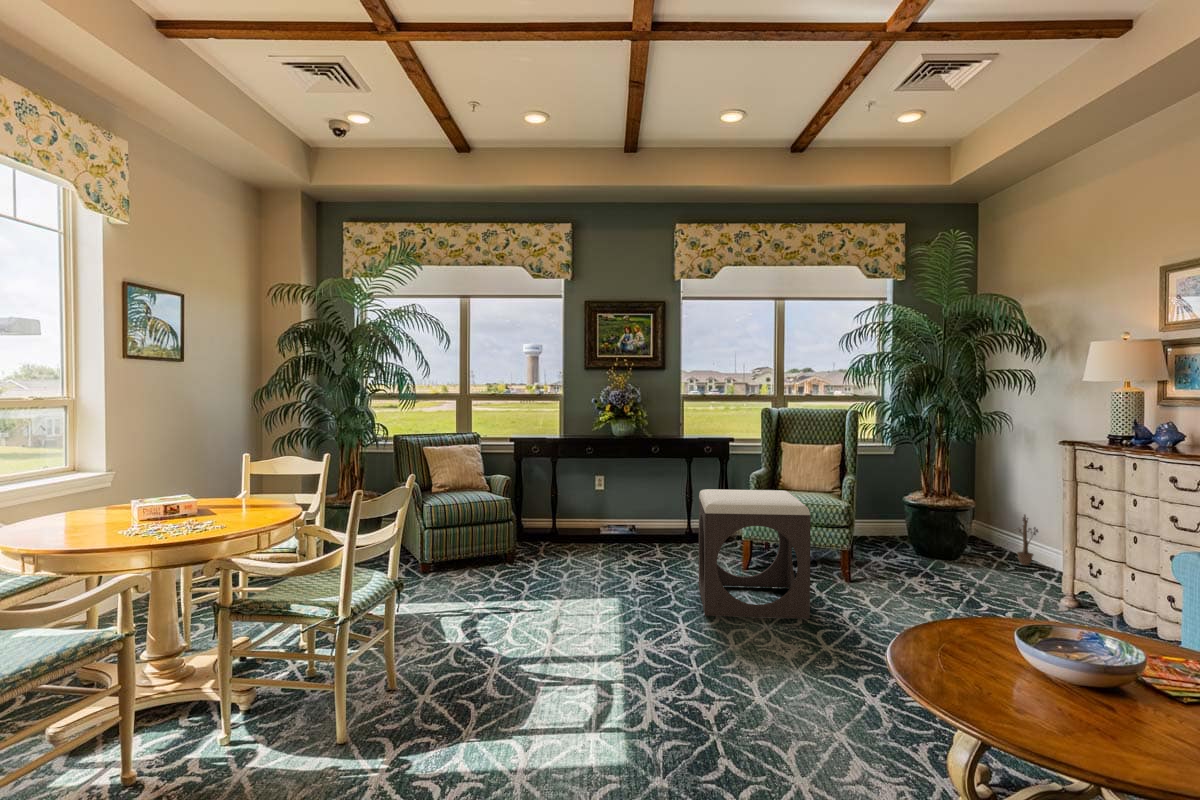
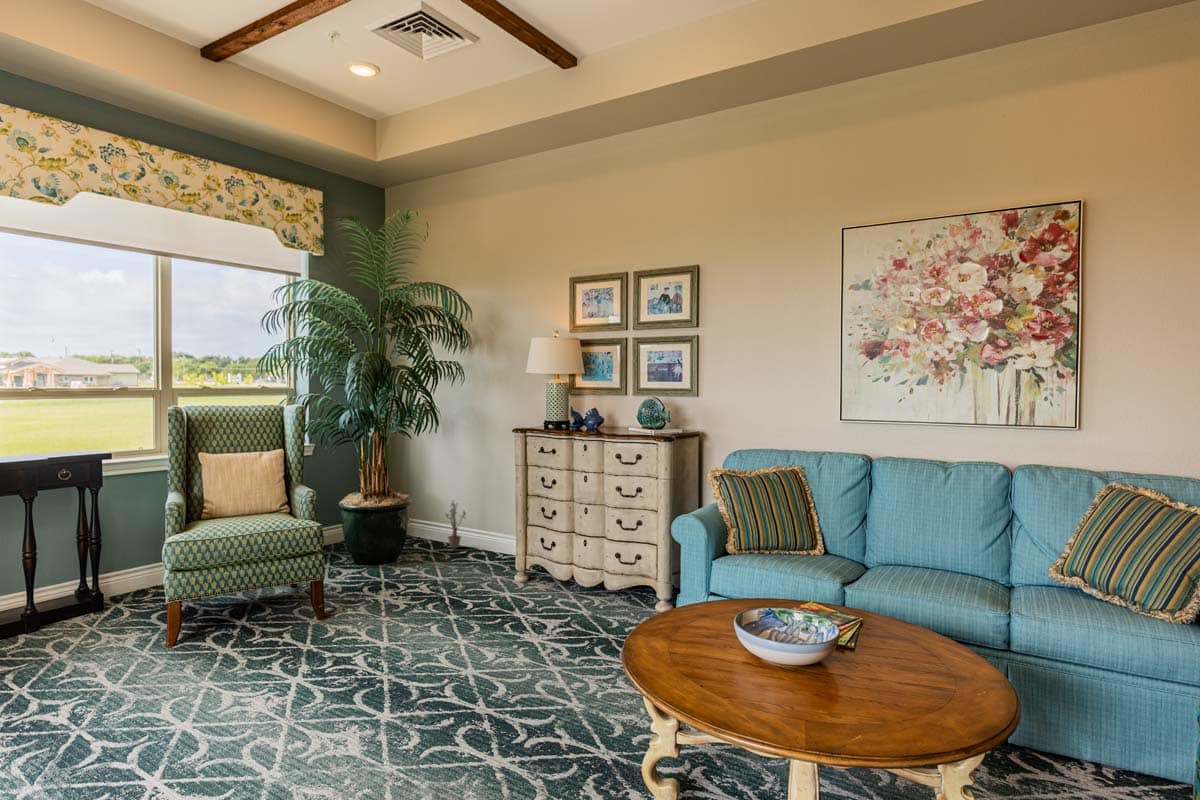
footstool: present [699,489,811,619] -> none [114,521,327,745]

